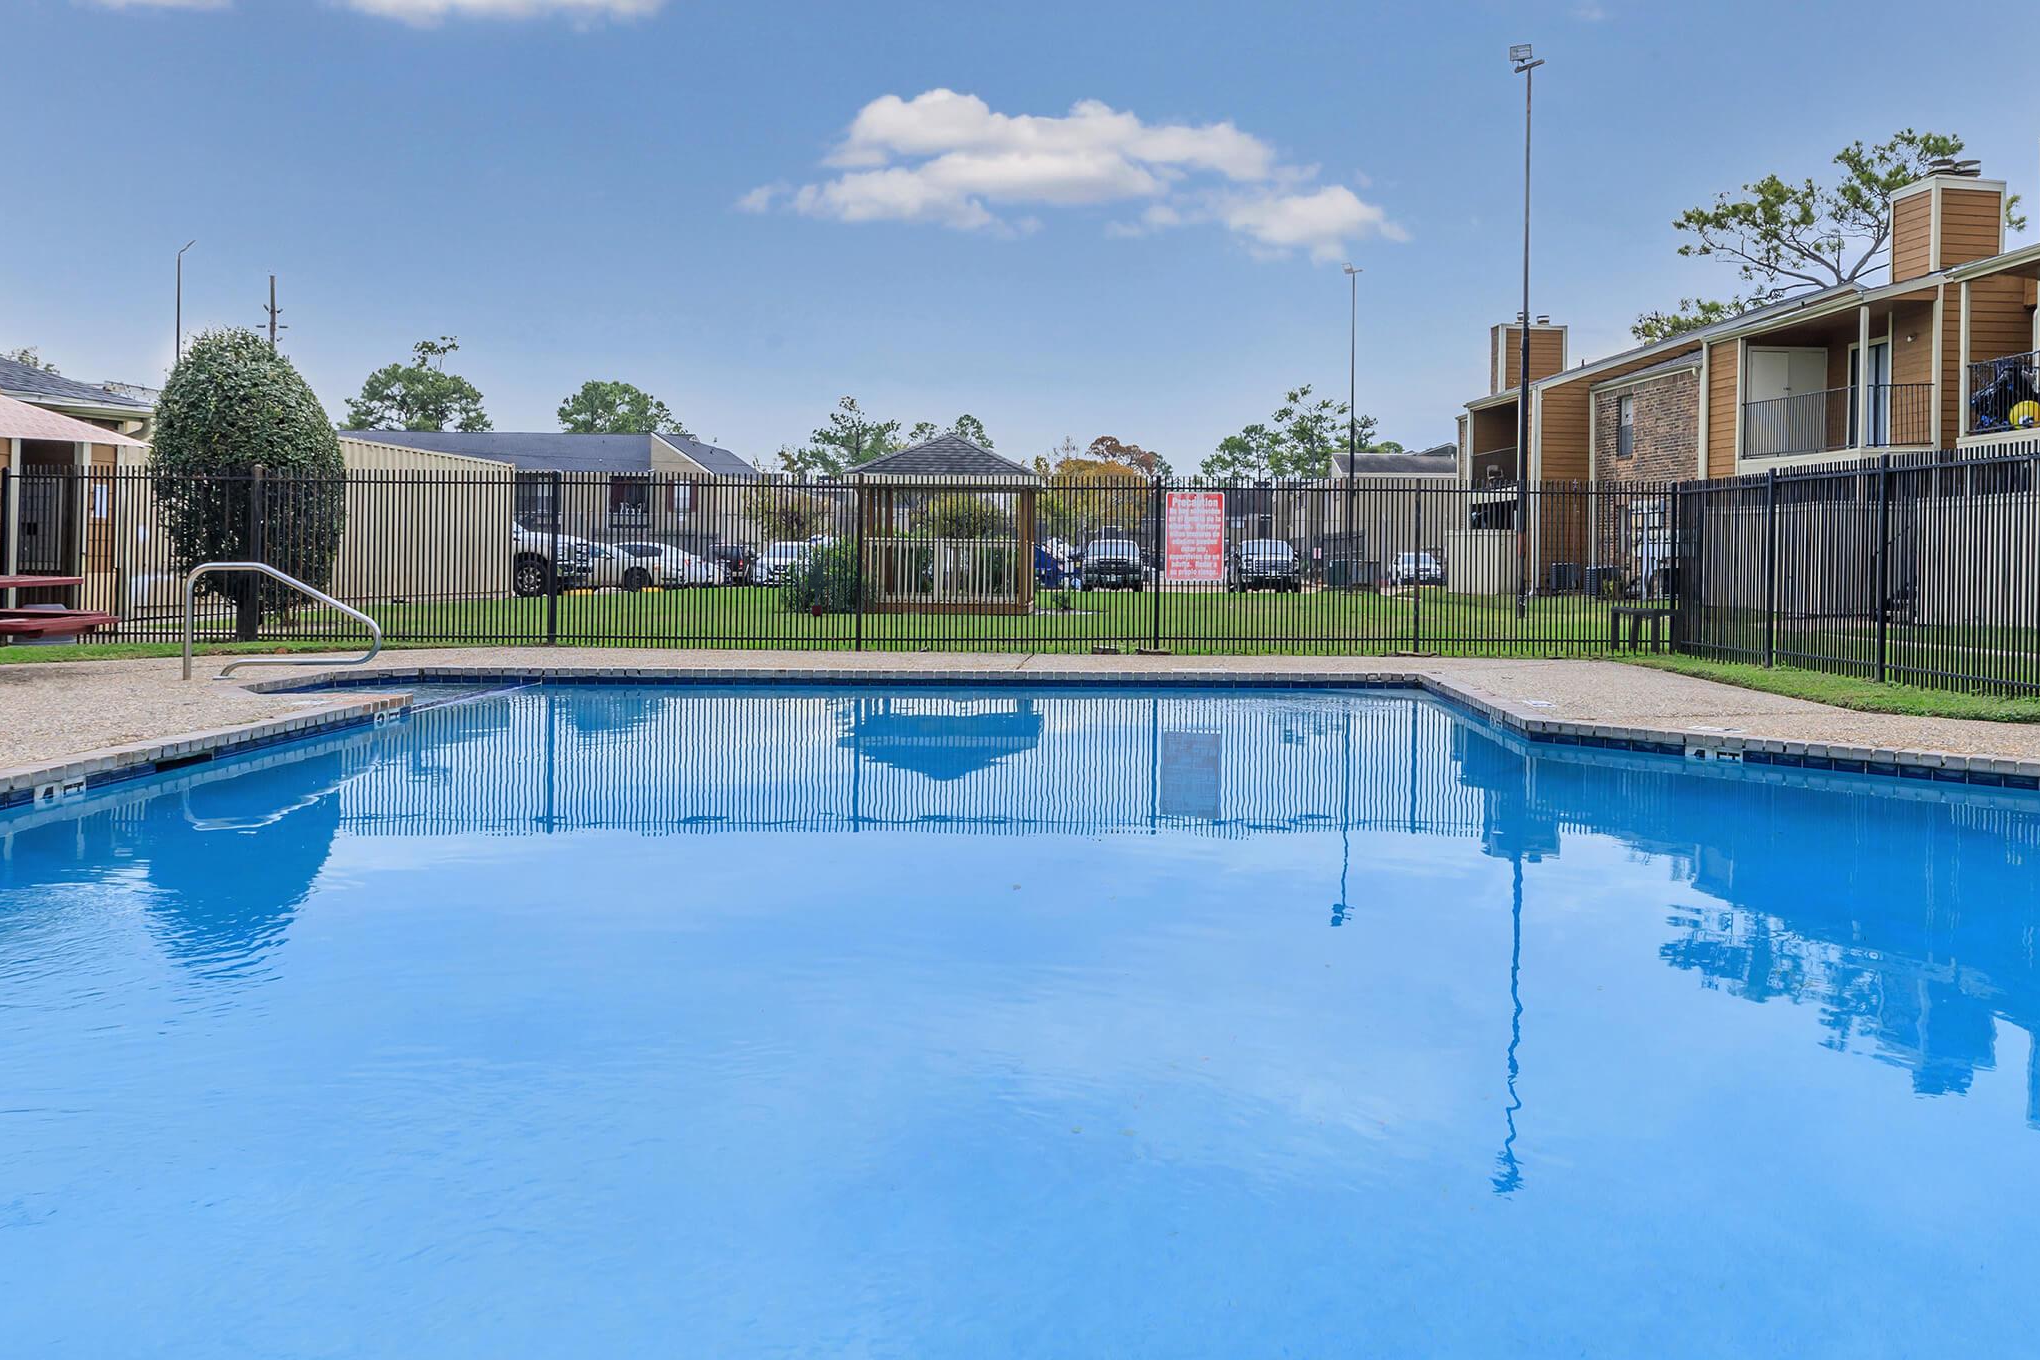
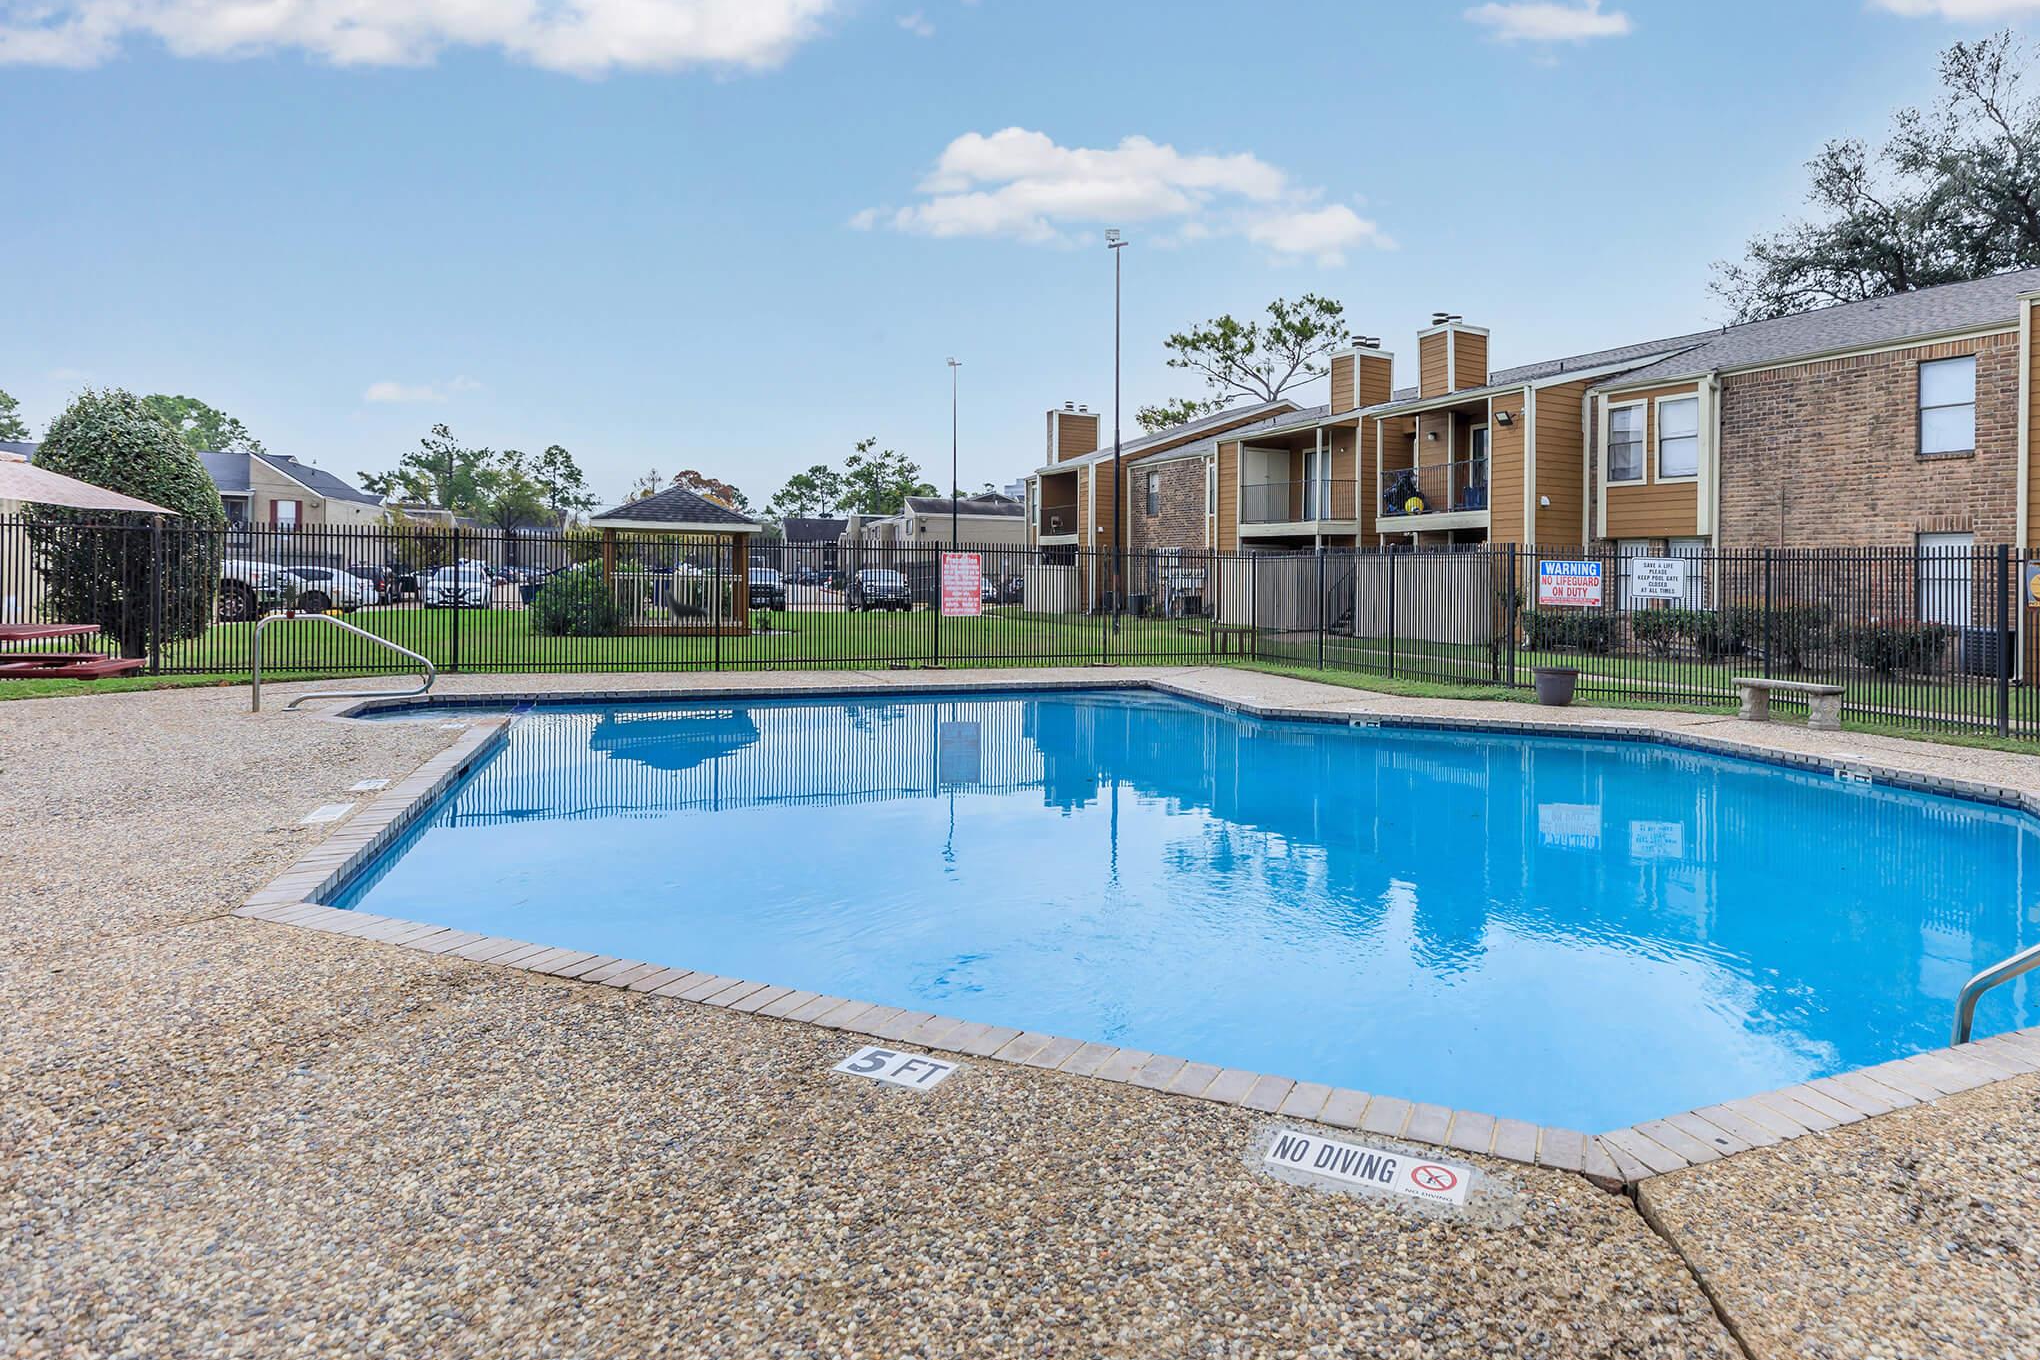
lounge chair: none [879,555,936,618] -> present [665,591,709,635]
potted tree: present [806,559,835,616] -> present [283,580,305,619]

